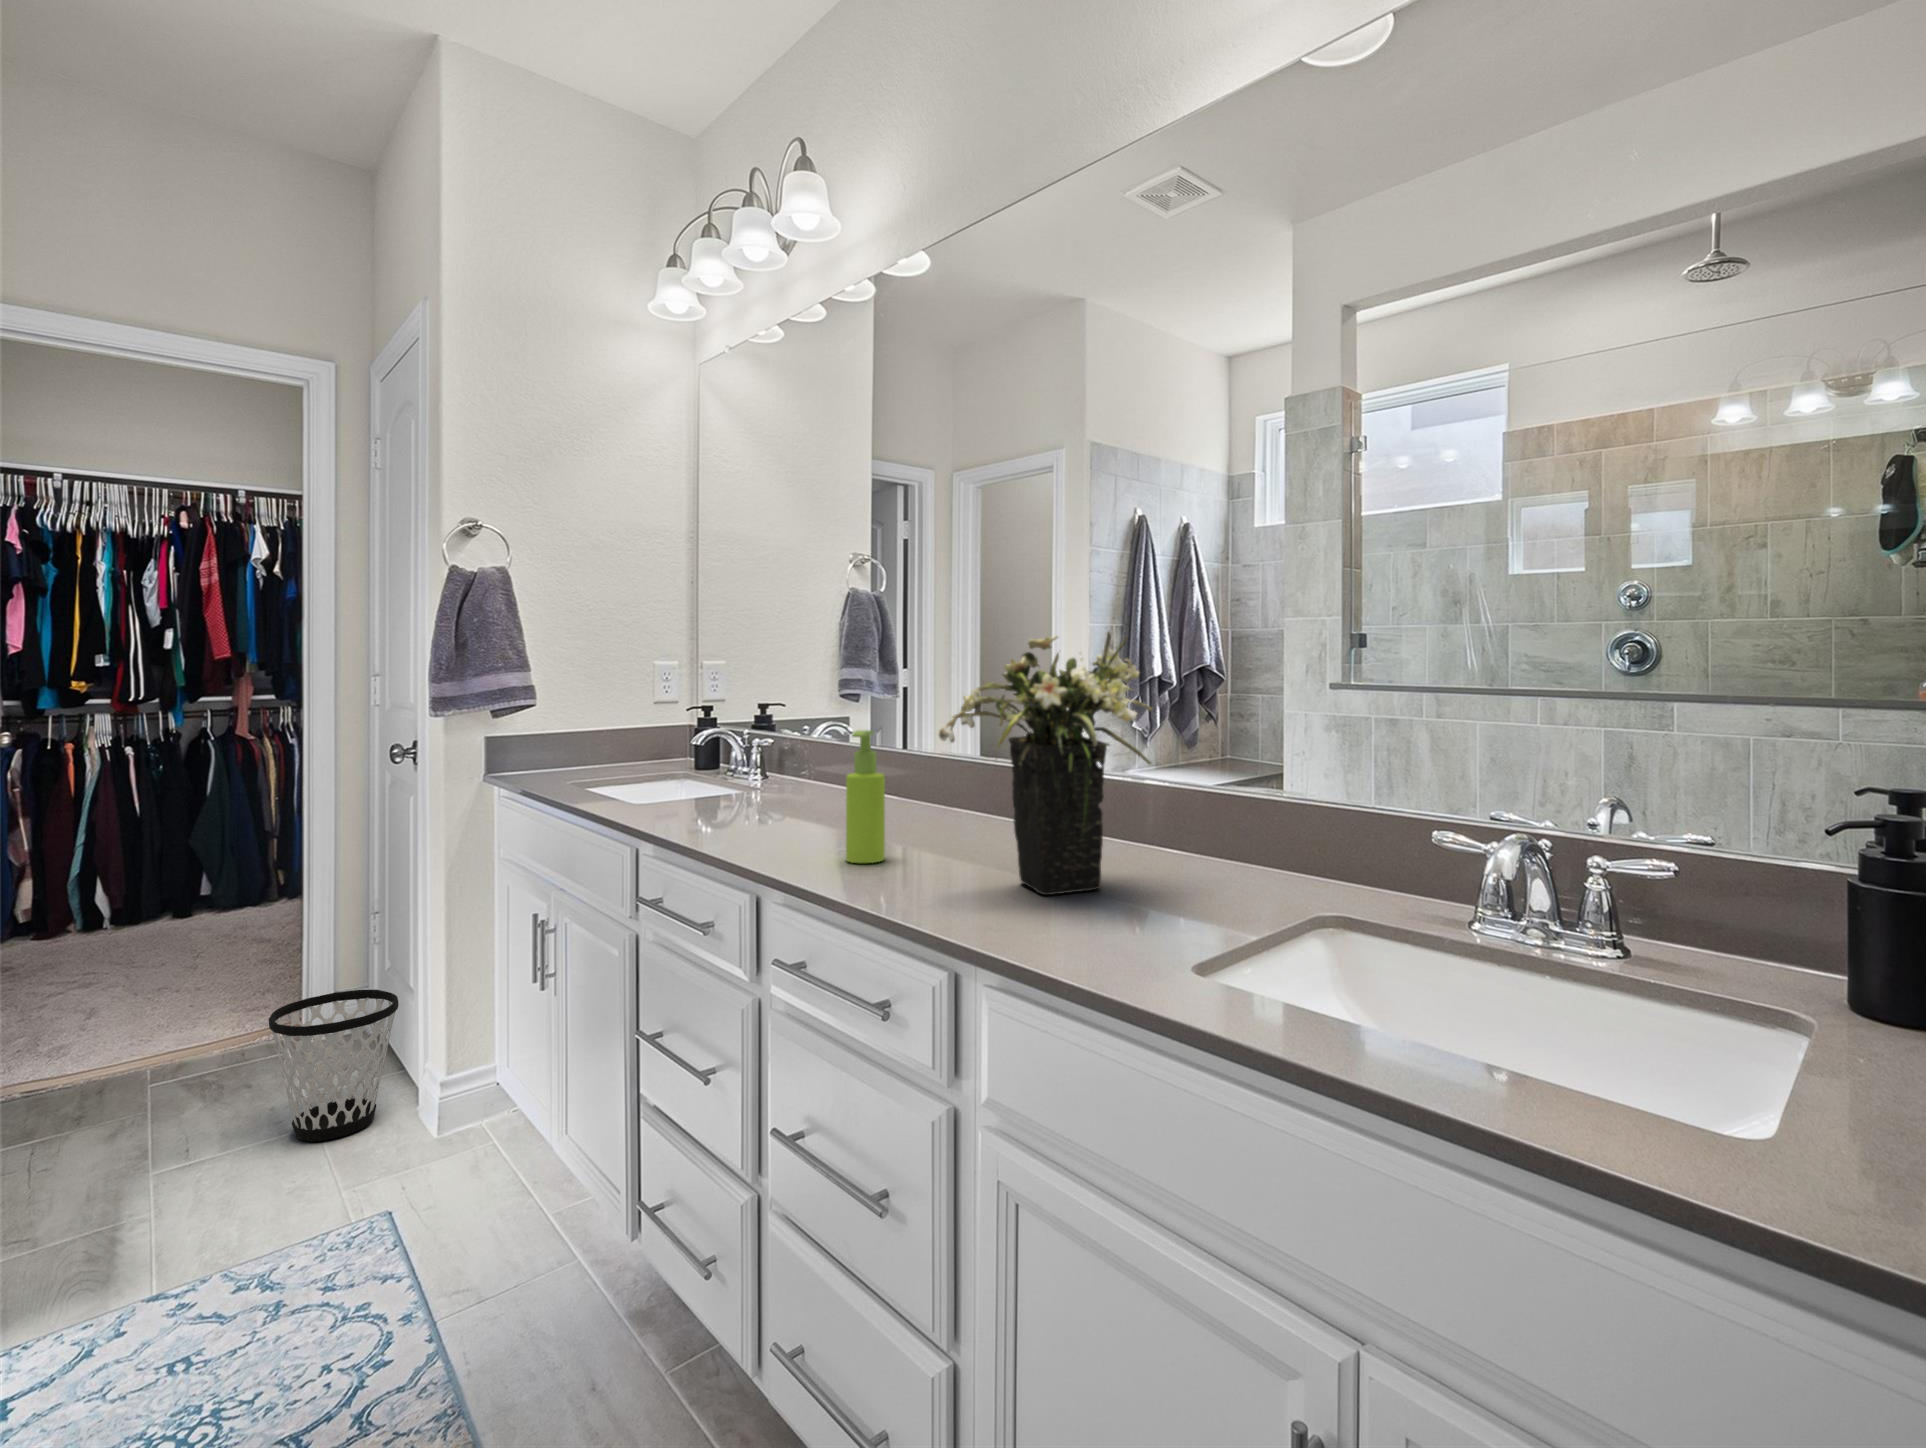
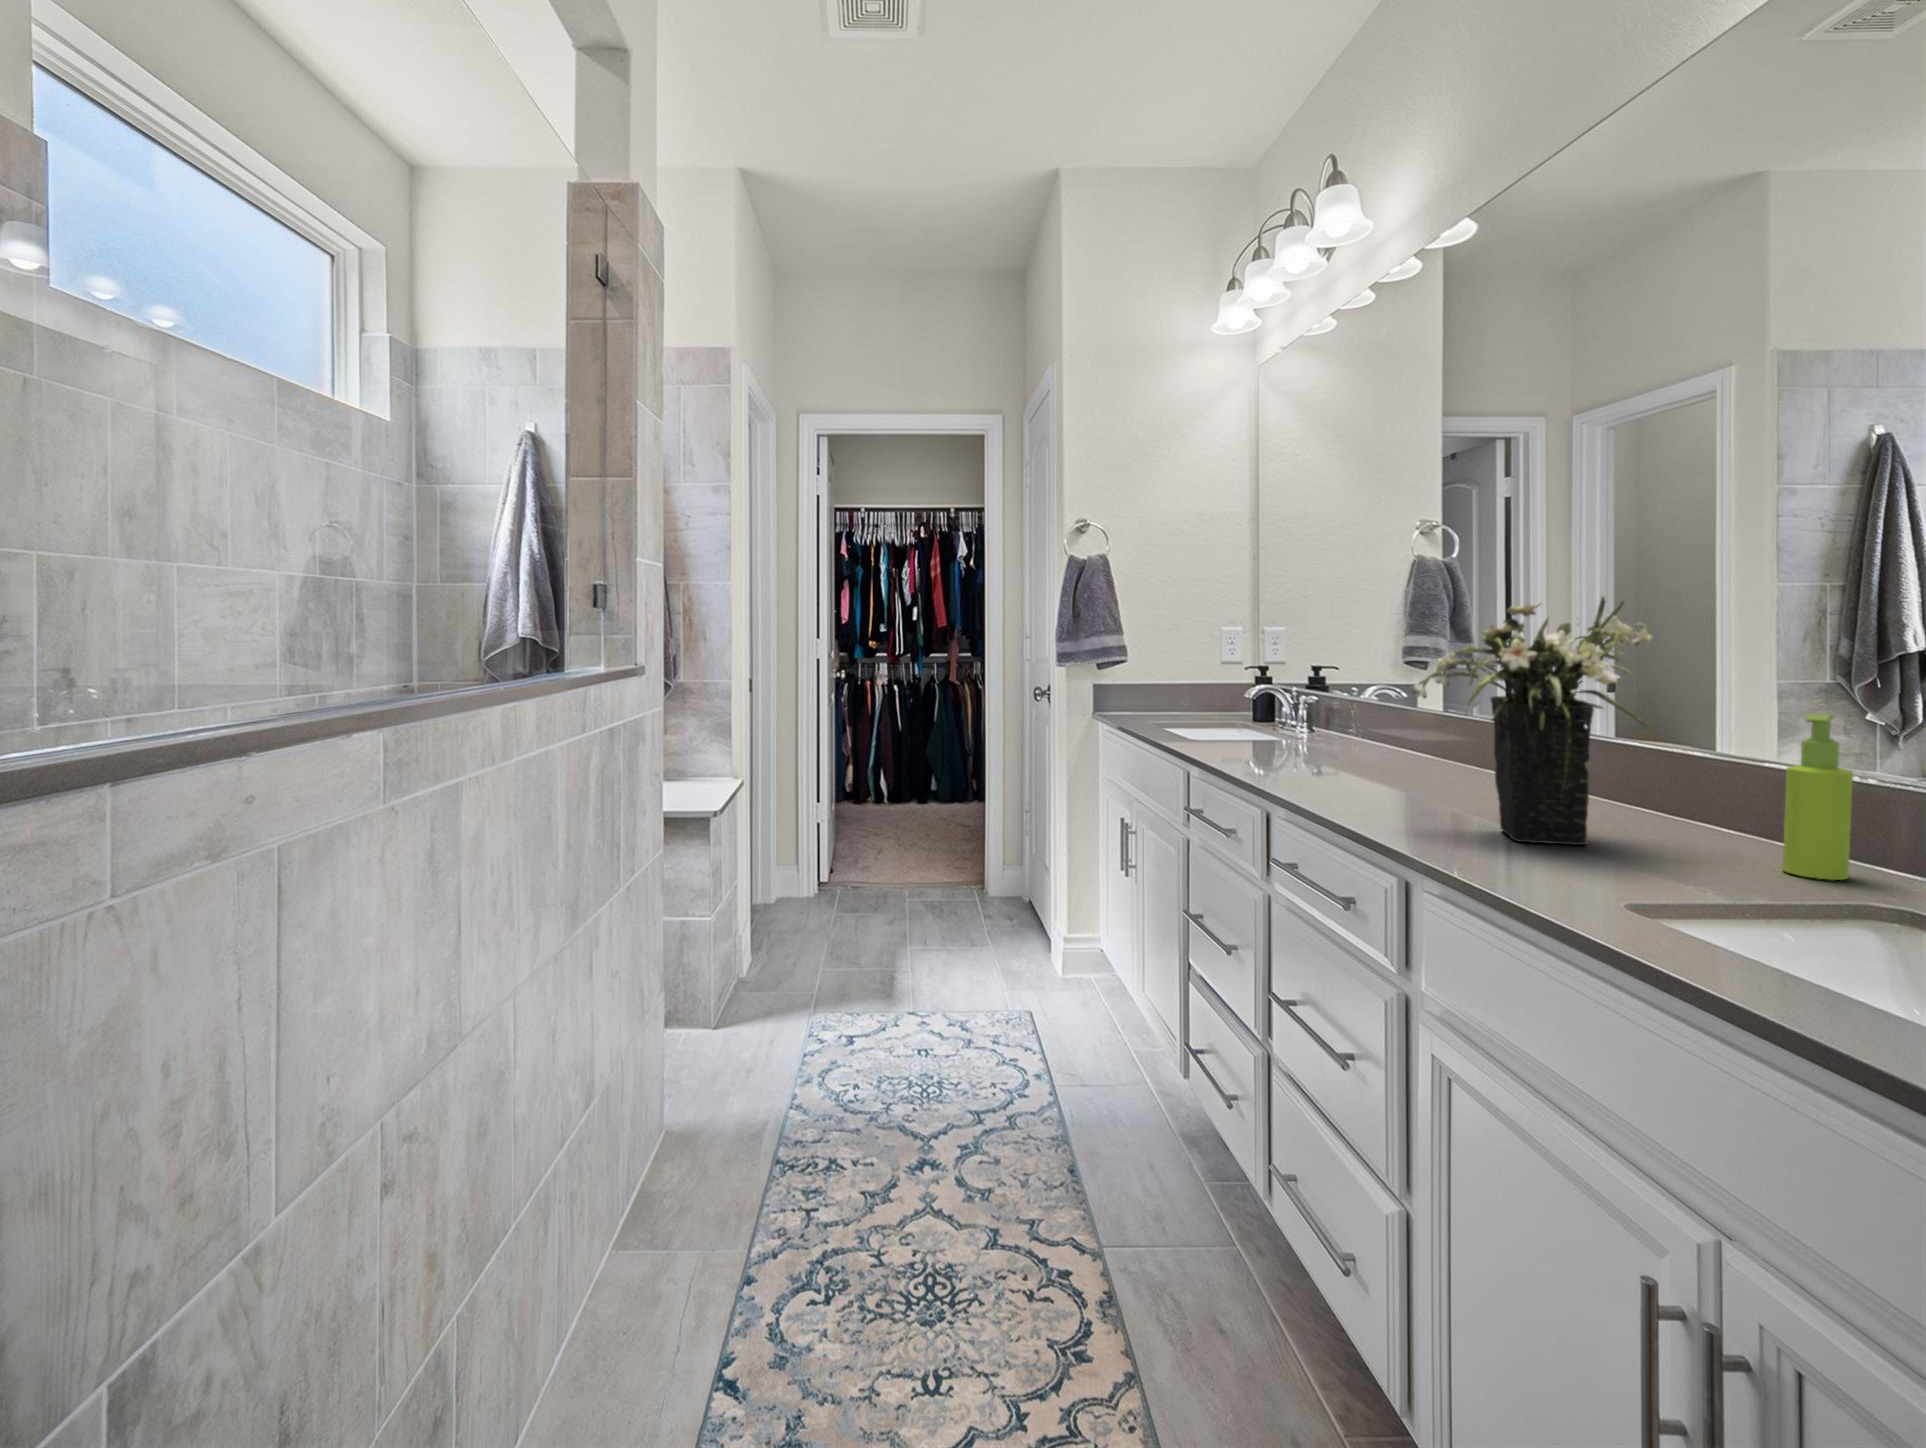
soap dispenser: present [846,730,885,863] -> present [1783,714,1853,880]
wastebasket: present [269,990,399,1141] -> none [966,860,1039,957]

